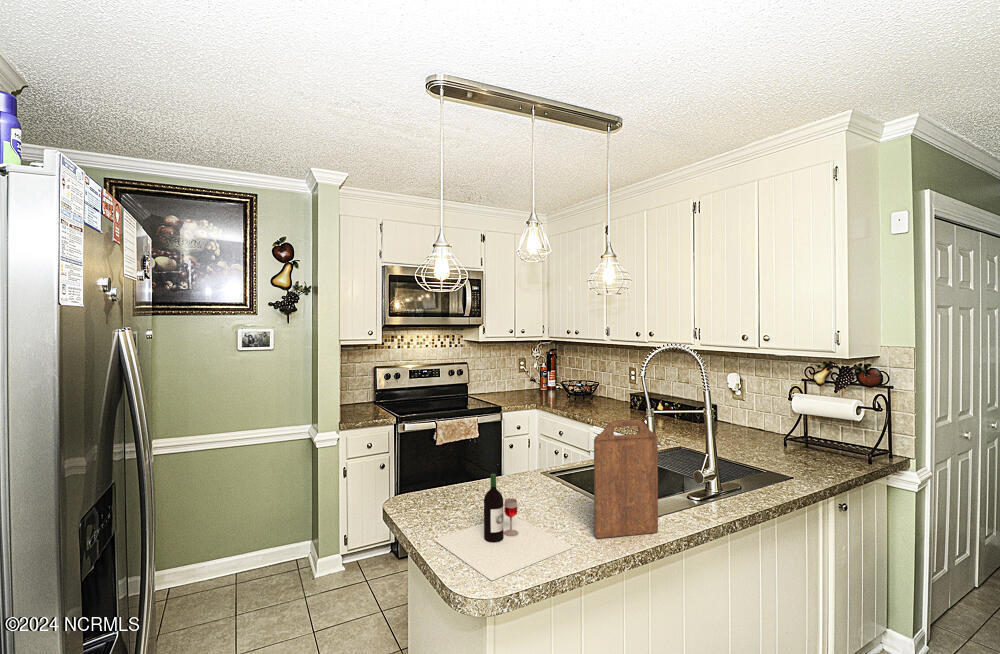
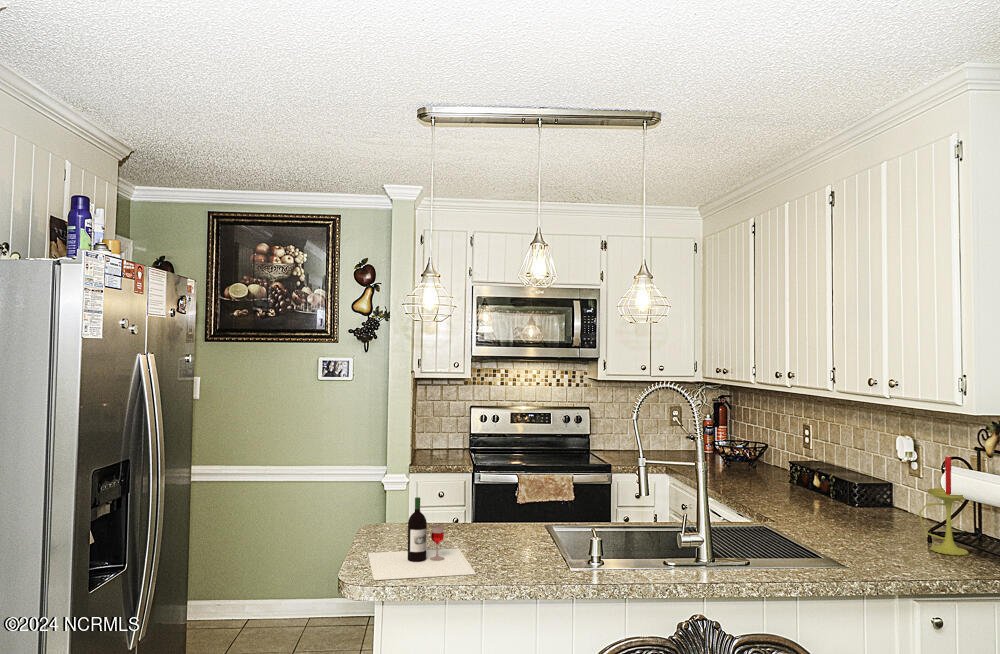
candle: none [808,387,839,458] -> present [919,457,968,555]
cutting board: present [594,420,658,538] -> none [504,455,573,577]

